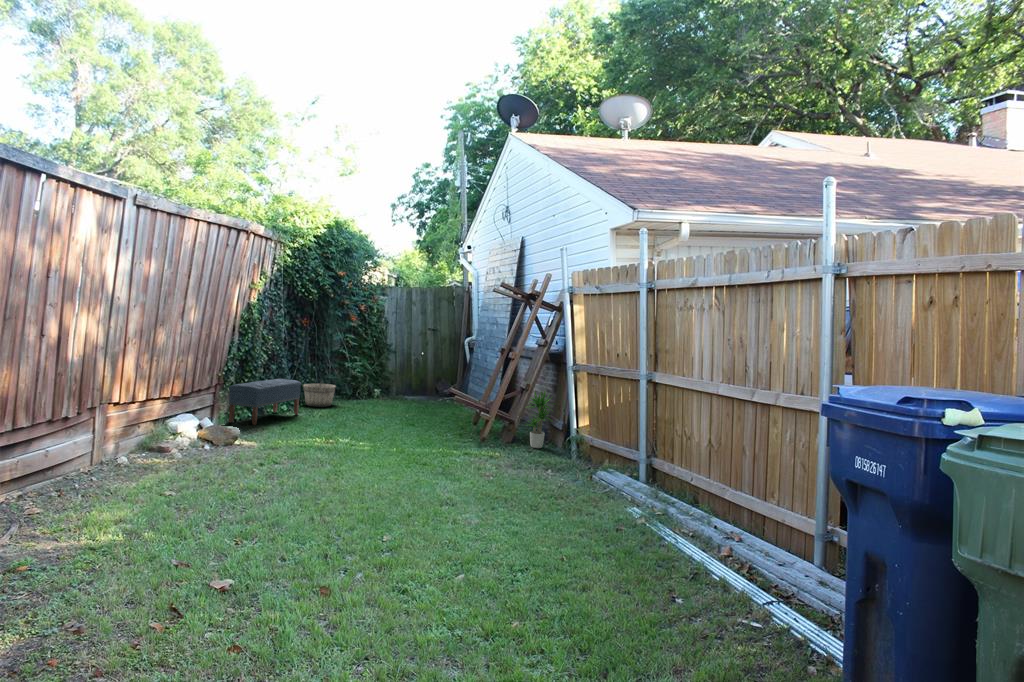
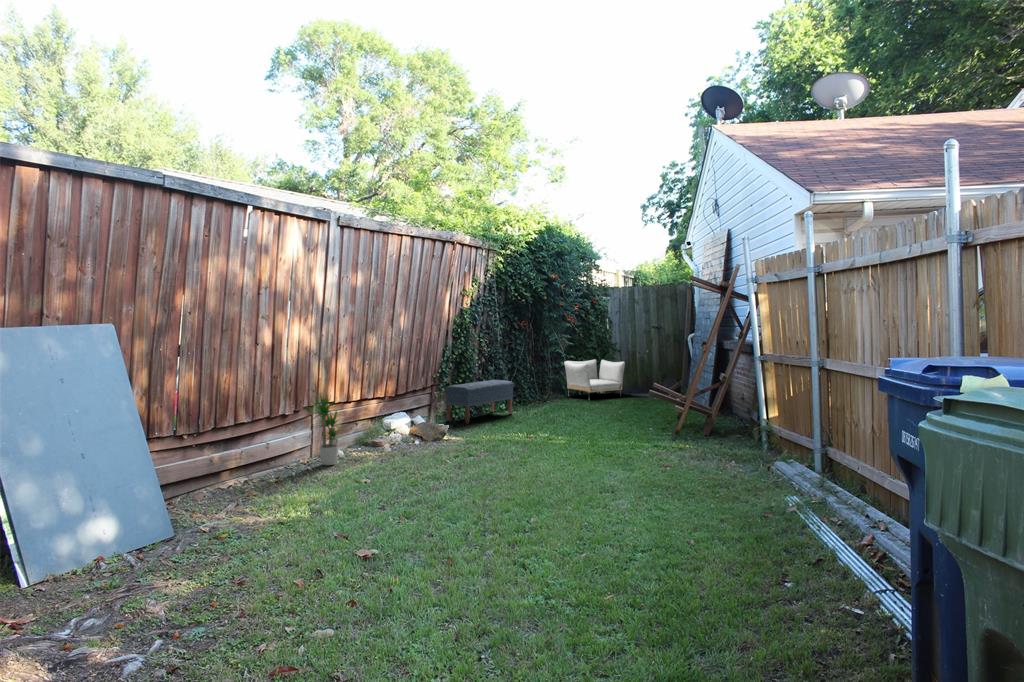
armchair: none [344,360,405,400] -> present [564,359,625,395]
wooden bucket: present [303,380,335,407] -> none [522,379,552,406]
potted plant: present [528,392,551,448] -> present [310,396,340,465]

